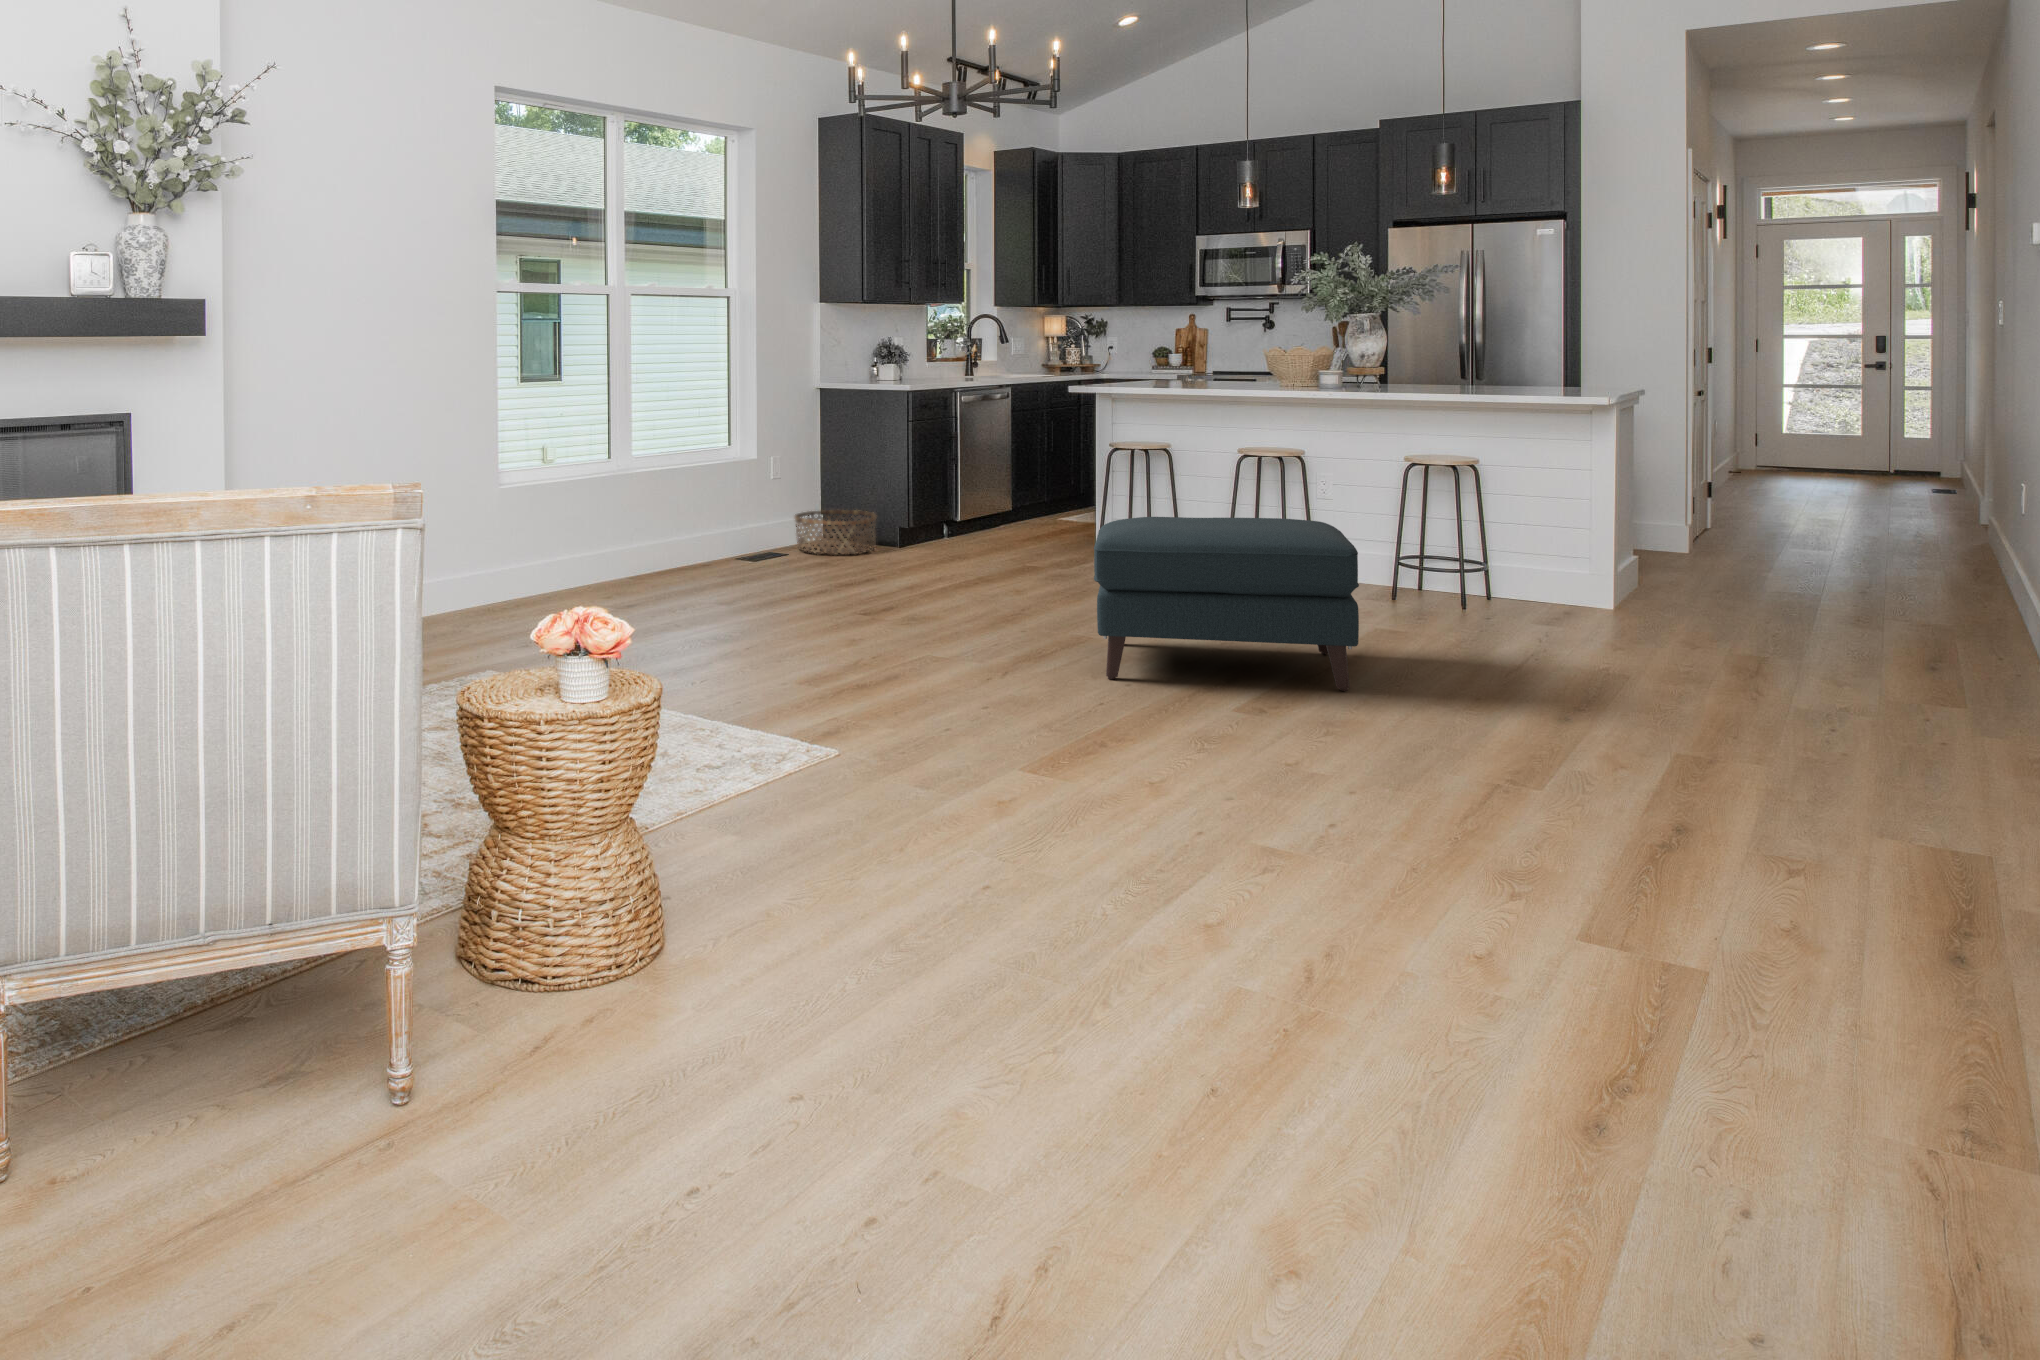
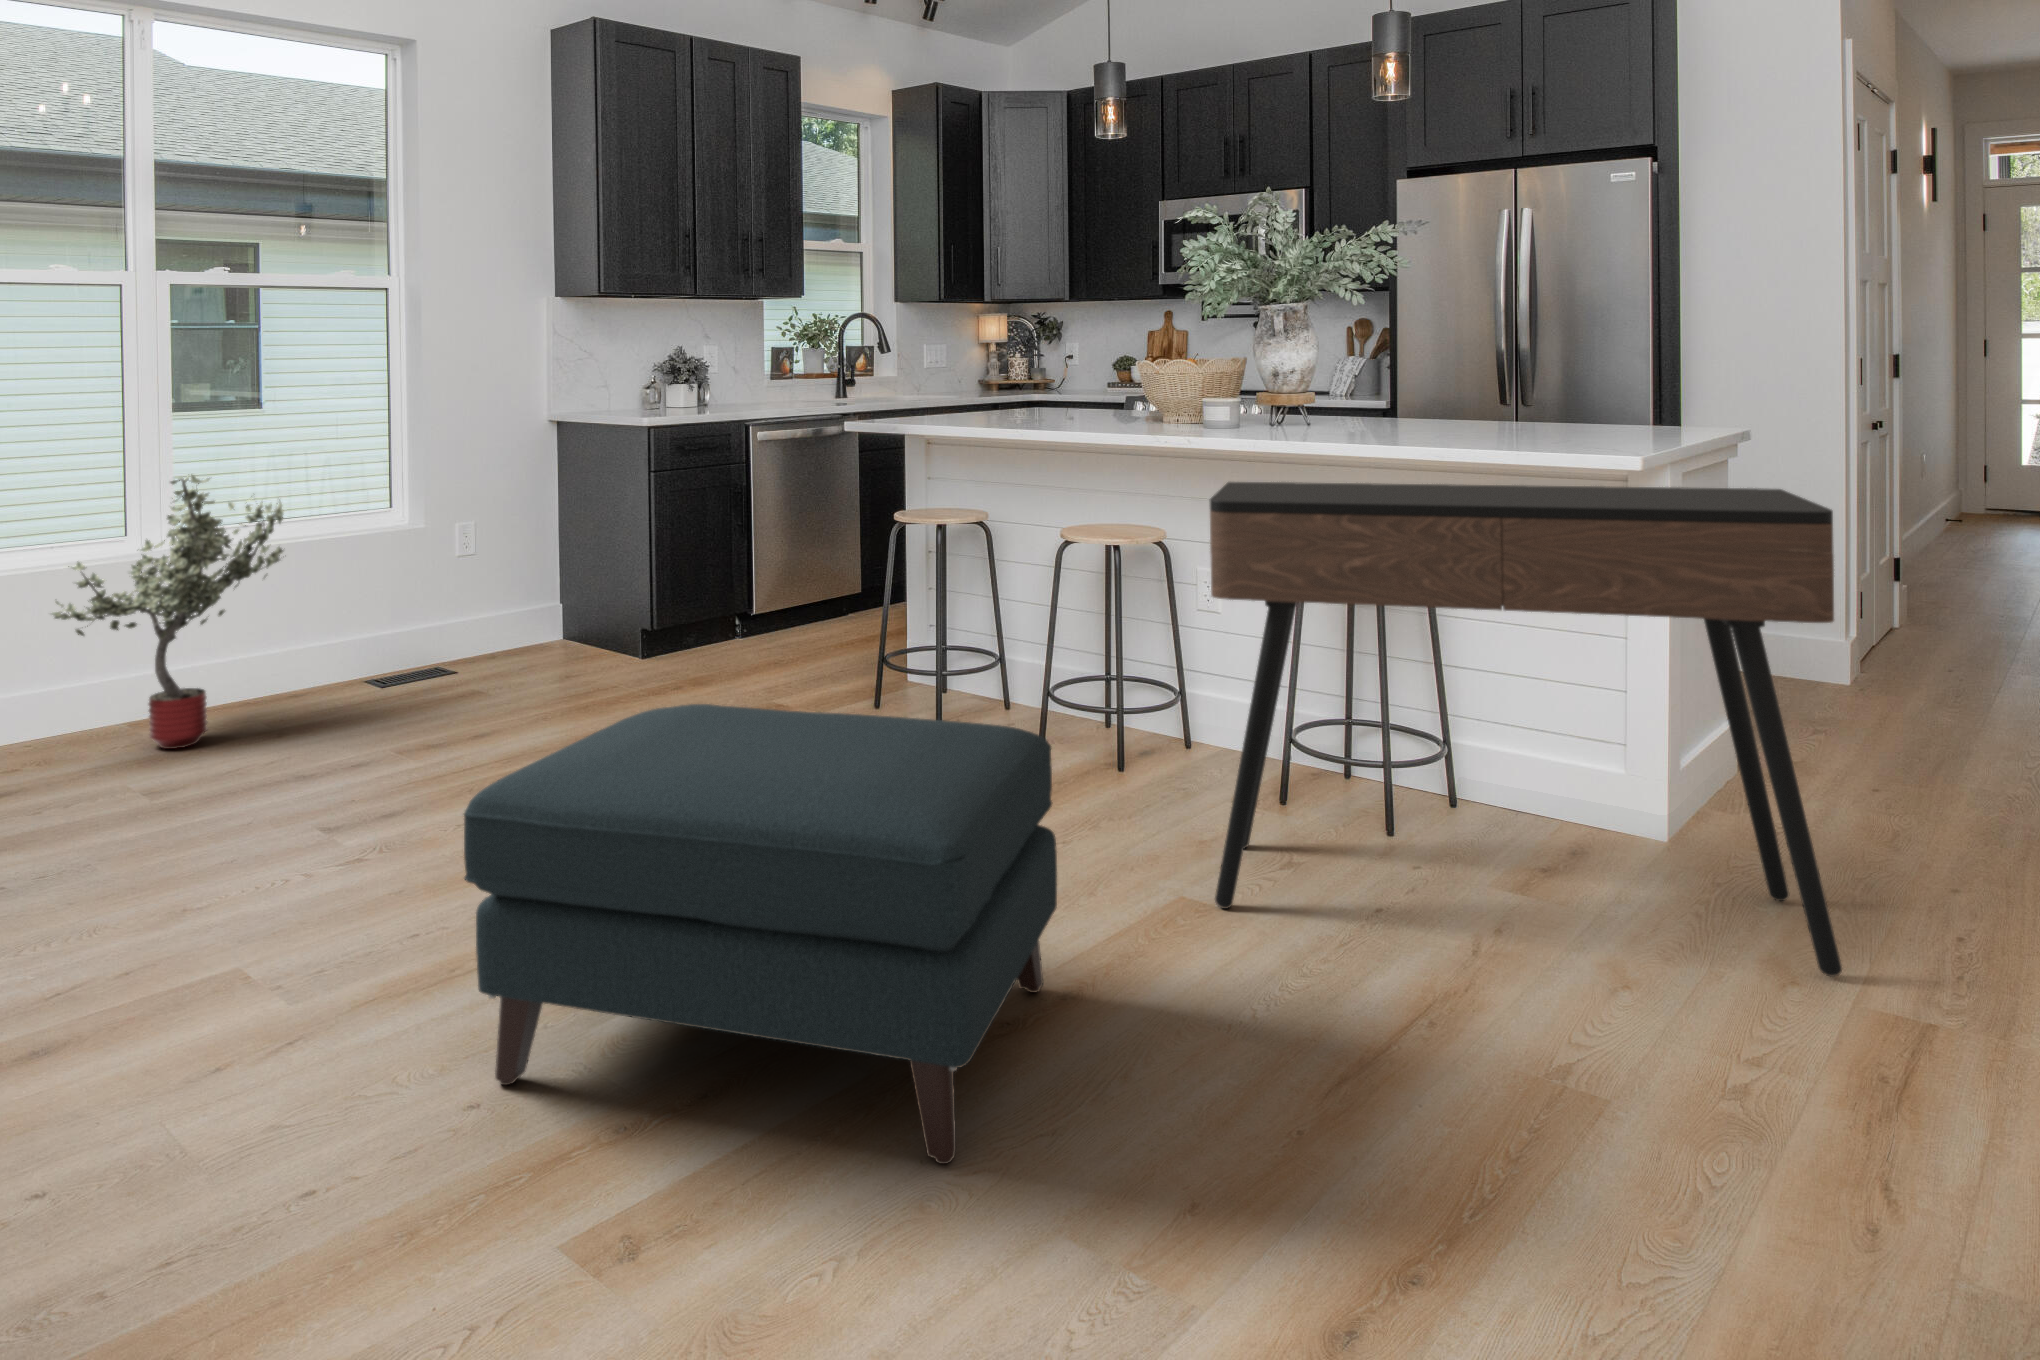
console table: none [1372,411,1713,644] -> present [1210,482,1842,977]
potted tree: none [609,414,720,588] -> present [52,474,284,749]
basket: present [795,510,876,555] -> none [498,598,623,673]

